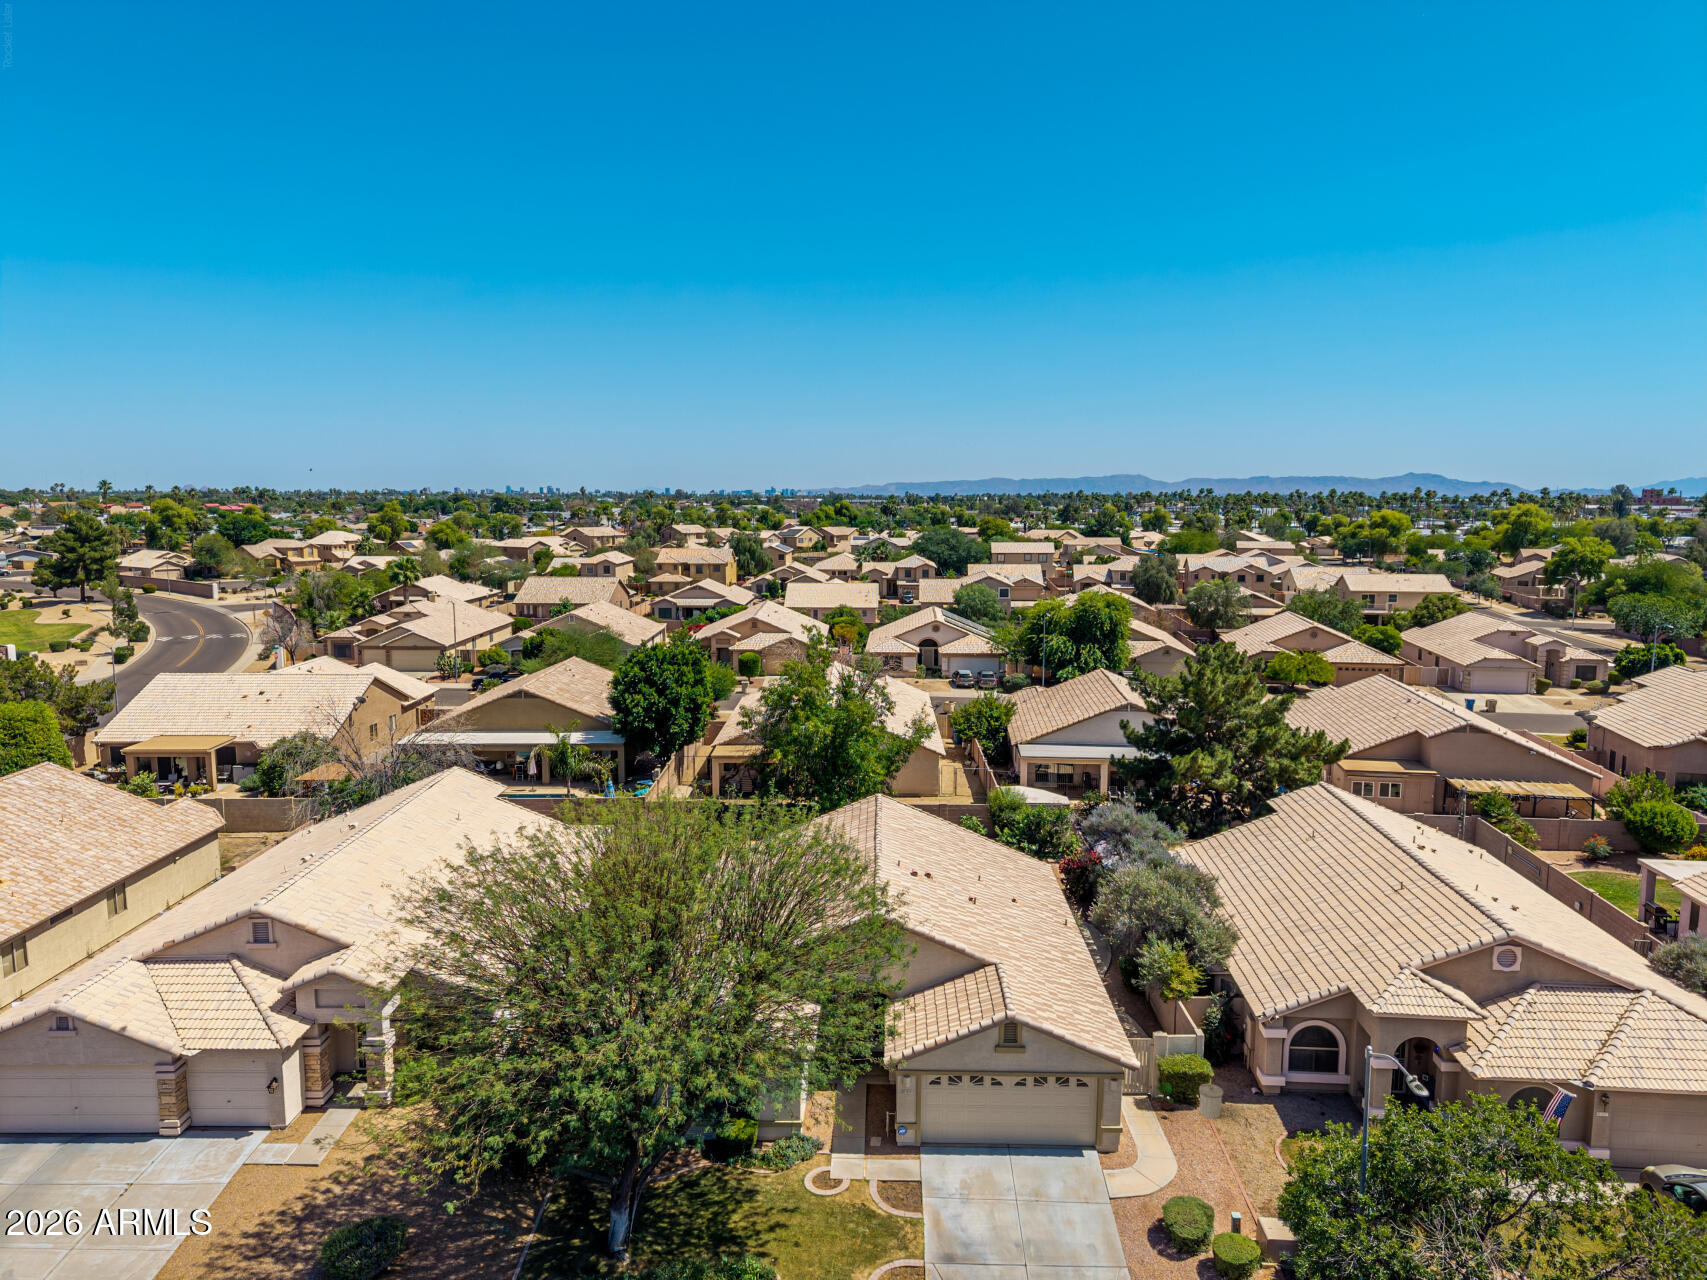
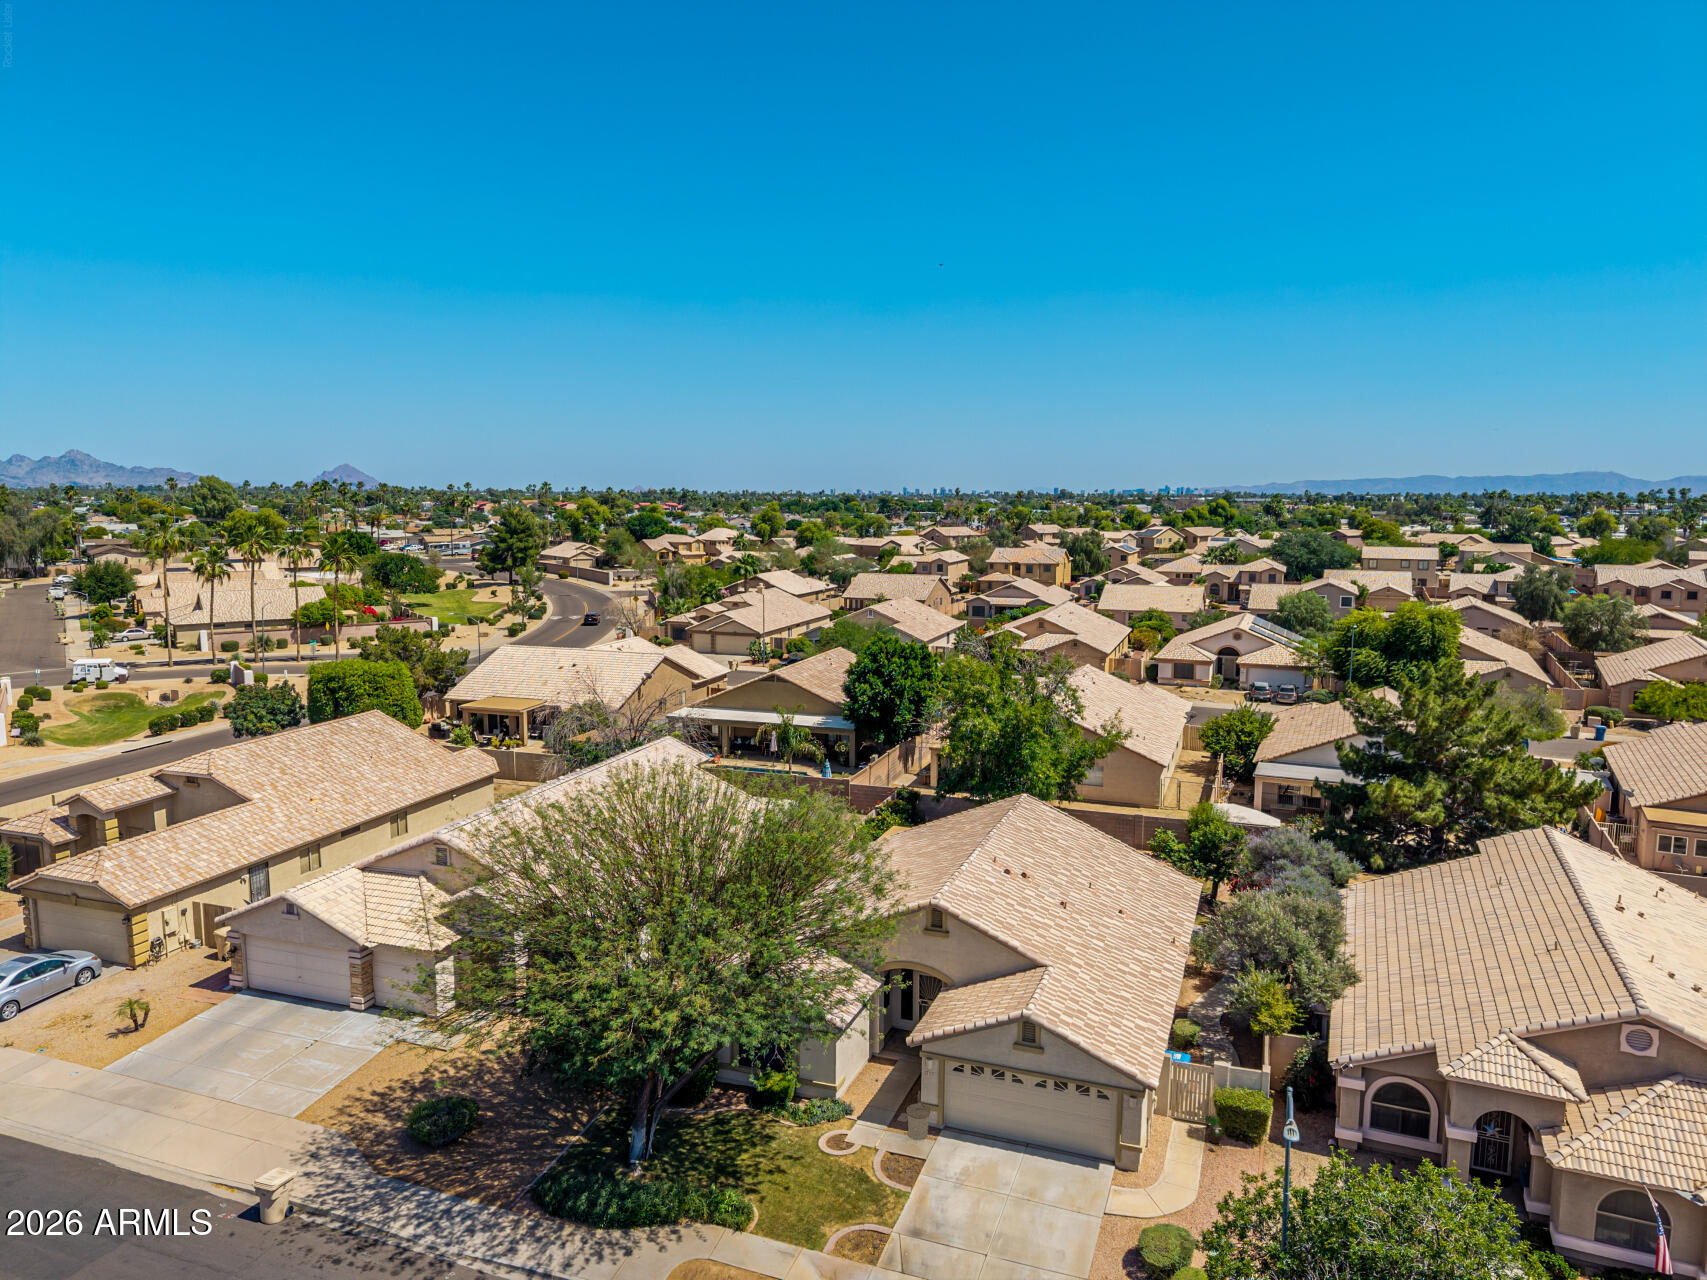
trash can: present [1199,1084,1223,1119] -> present [906,1104,930,1140]

